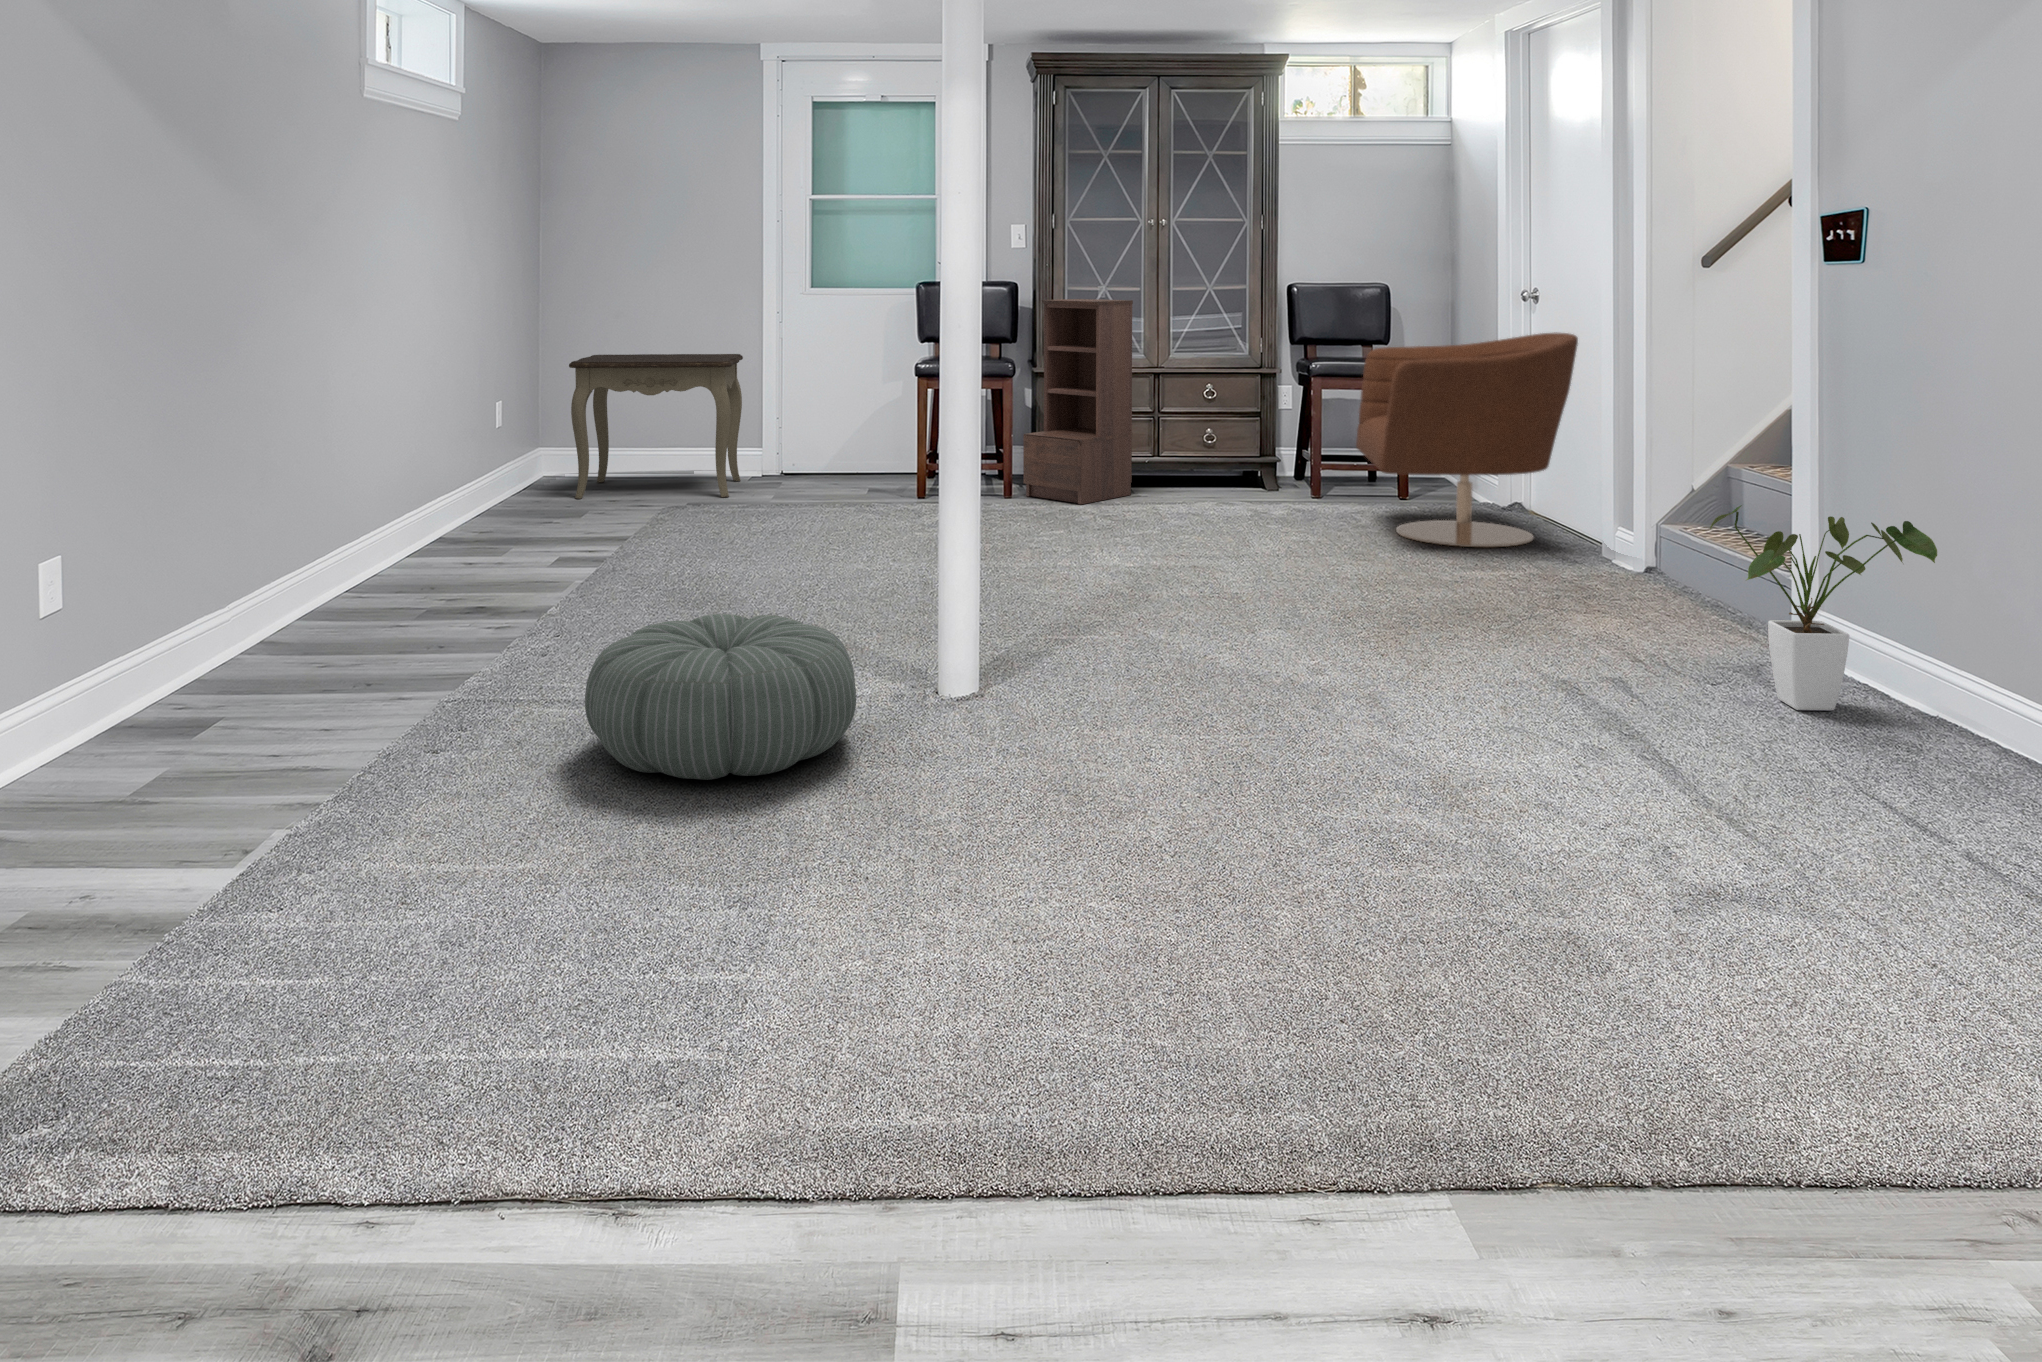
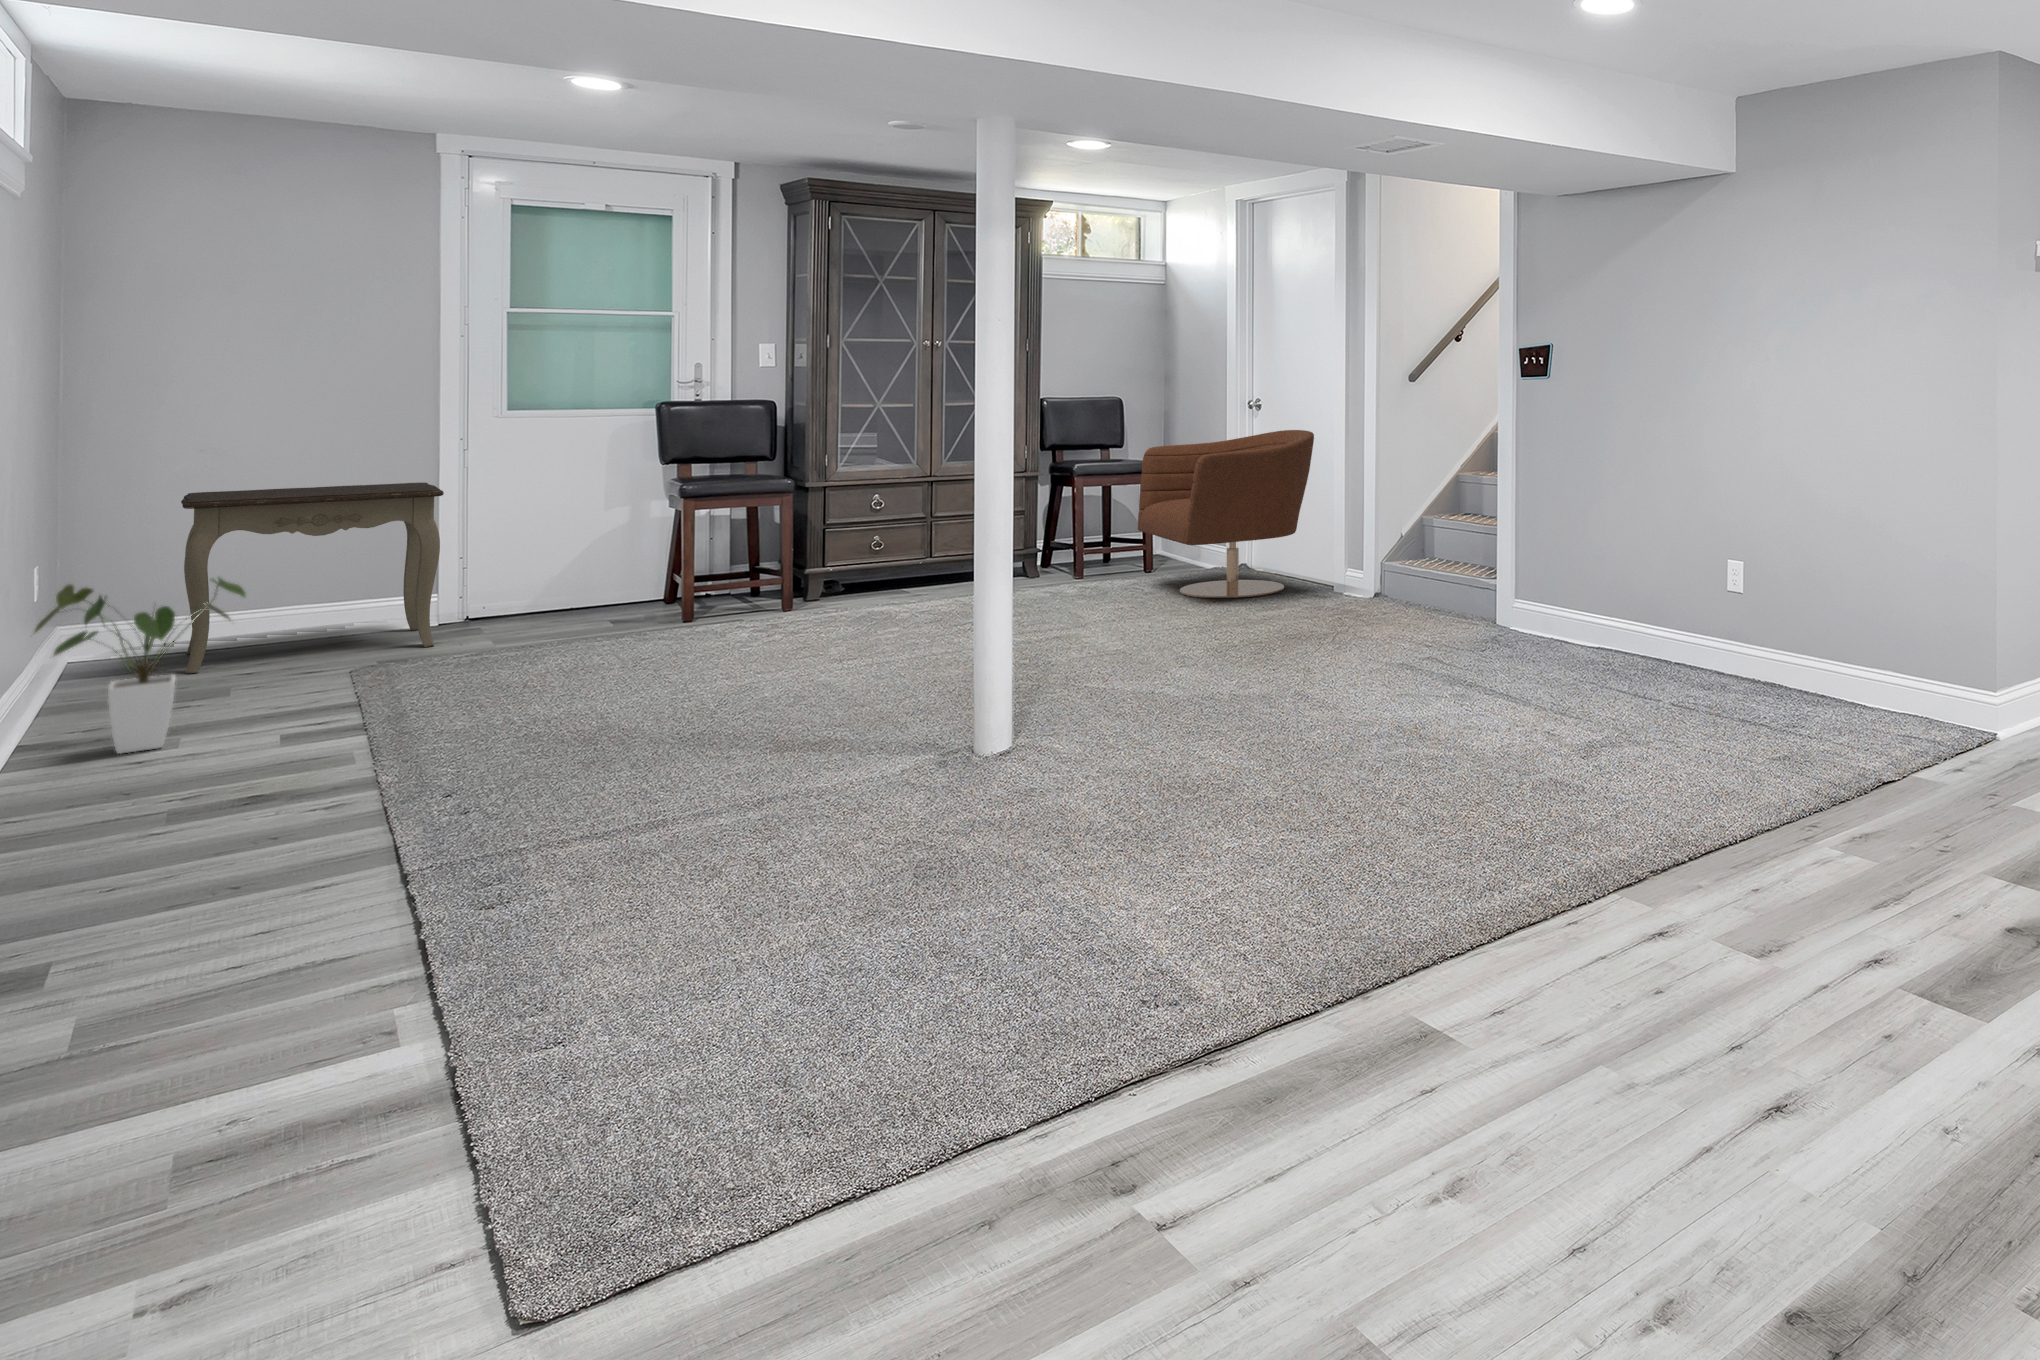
bookshelf: present [1023,299,1133,504] -> none [809,412,921,605]
house plant: present [1710,505,1937,710] -> present [34,578,246,753]
pouf: present [585,614,856,780] -> none [685,702,967,860]

